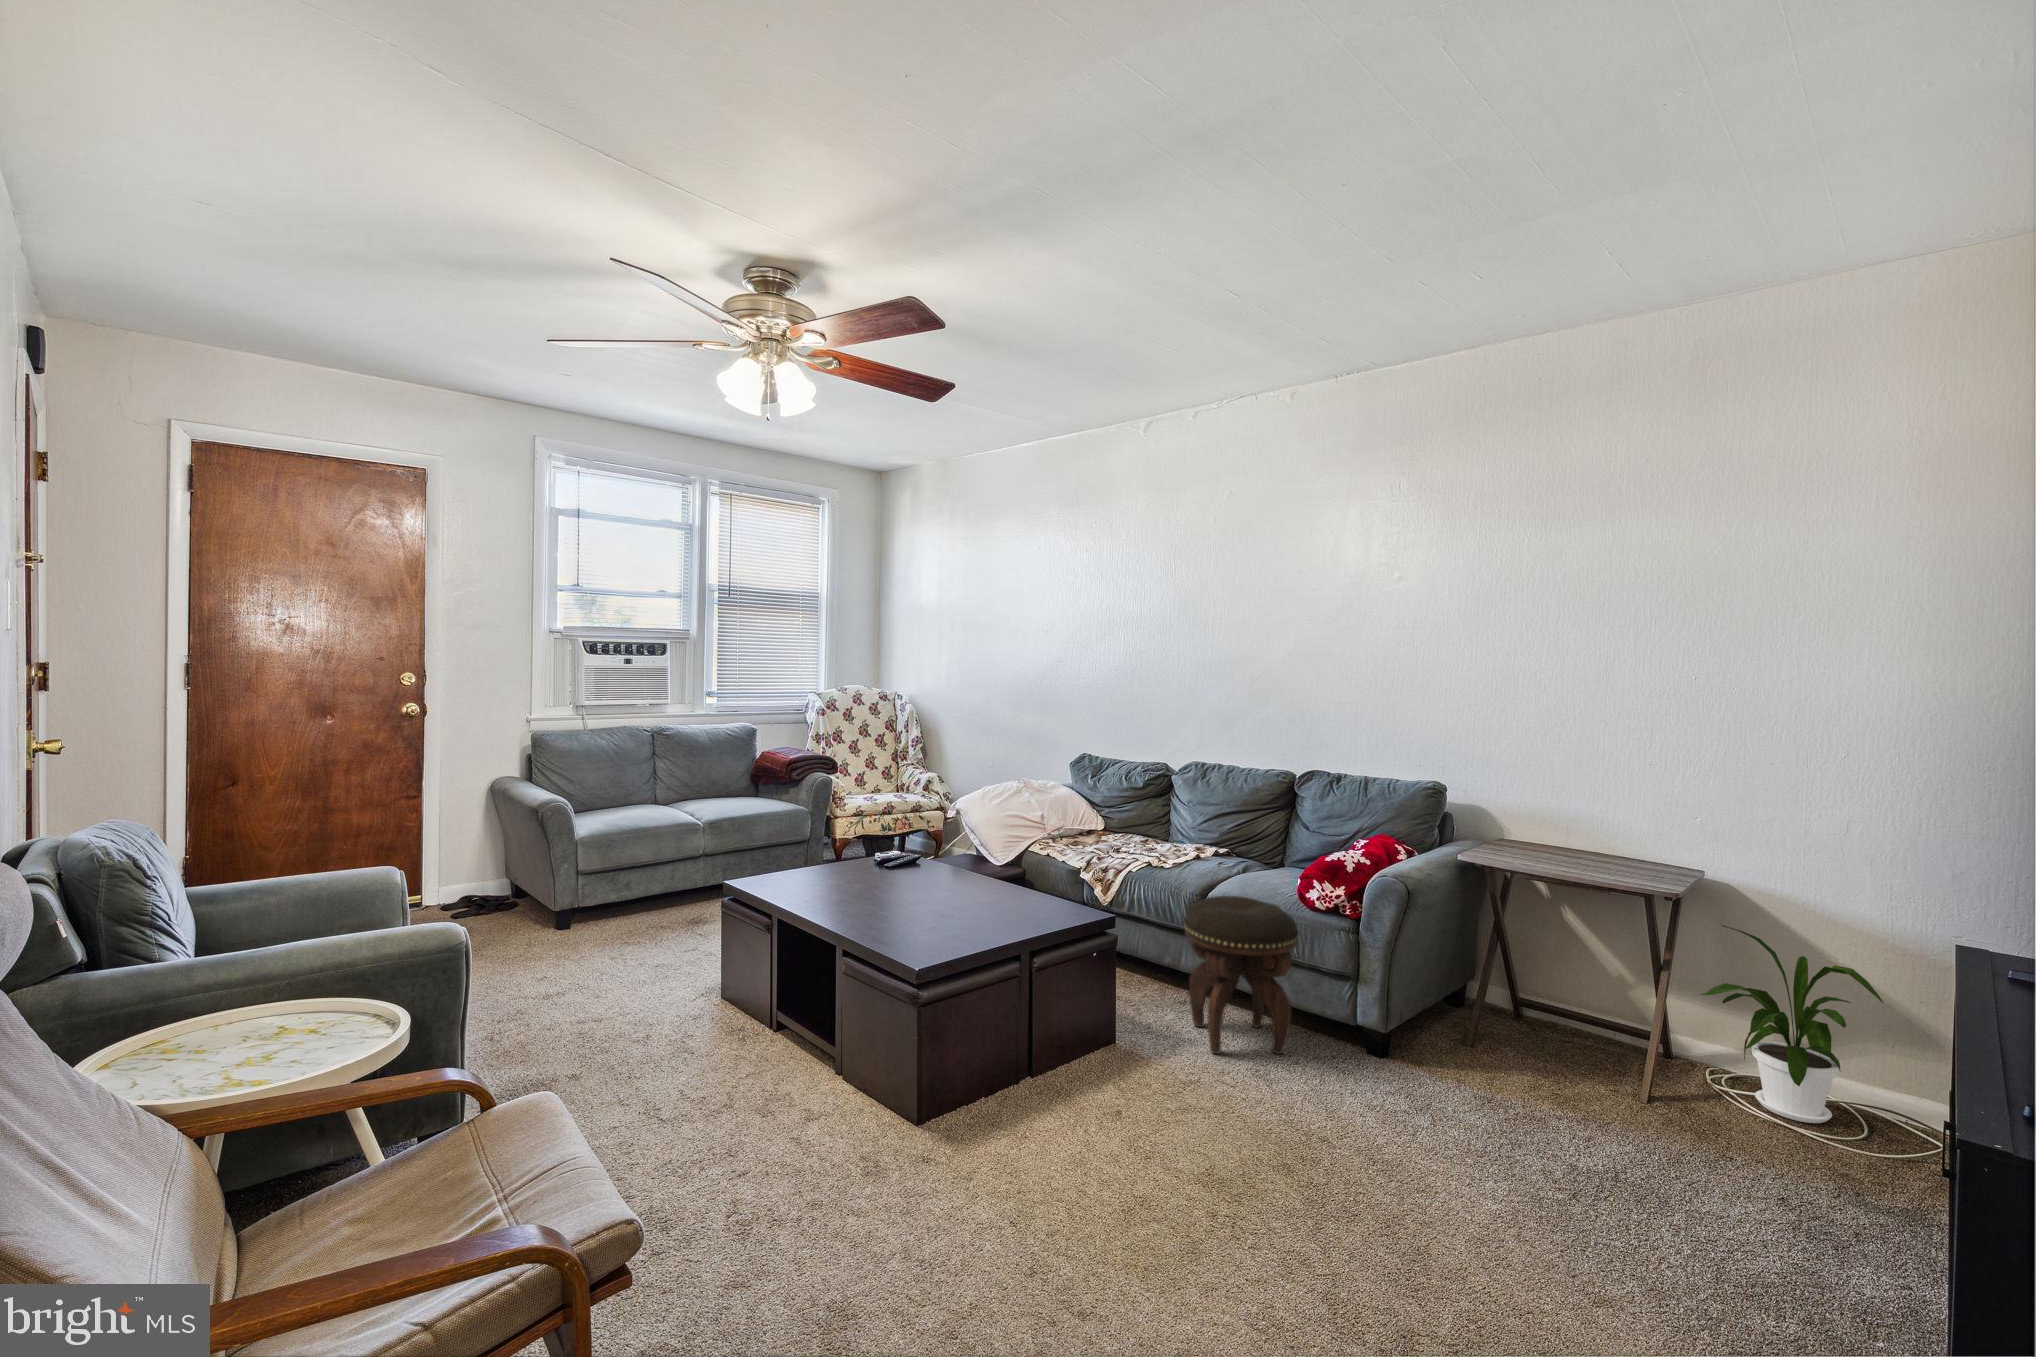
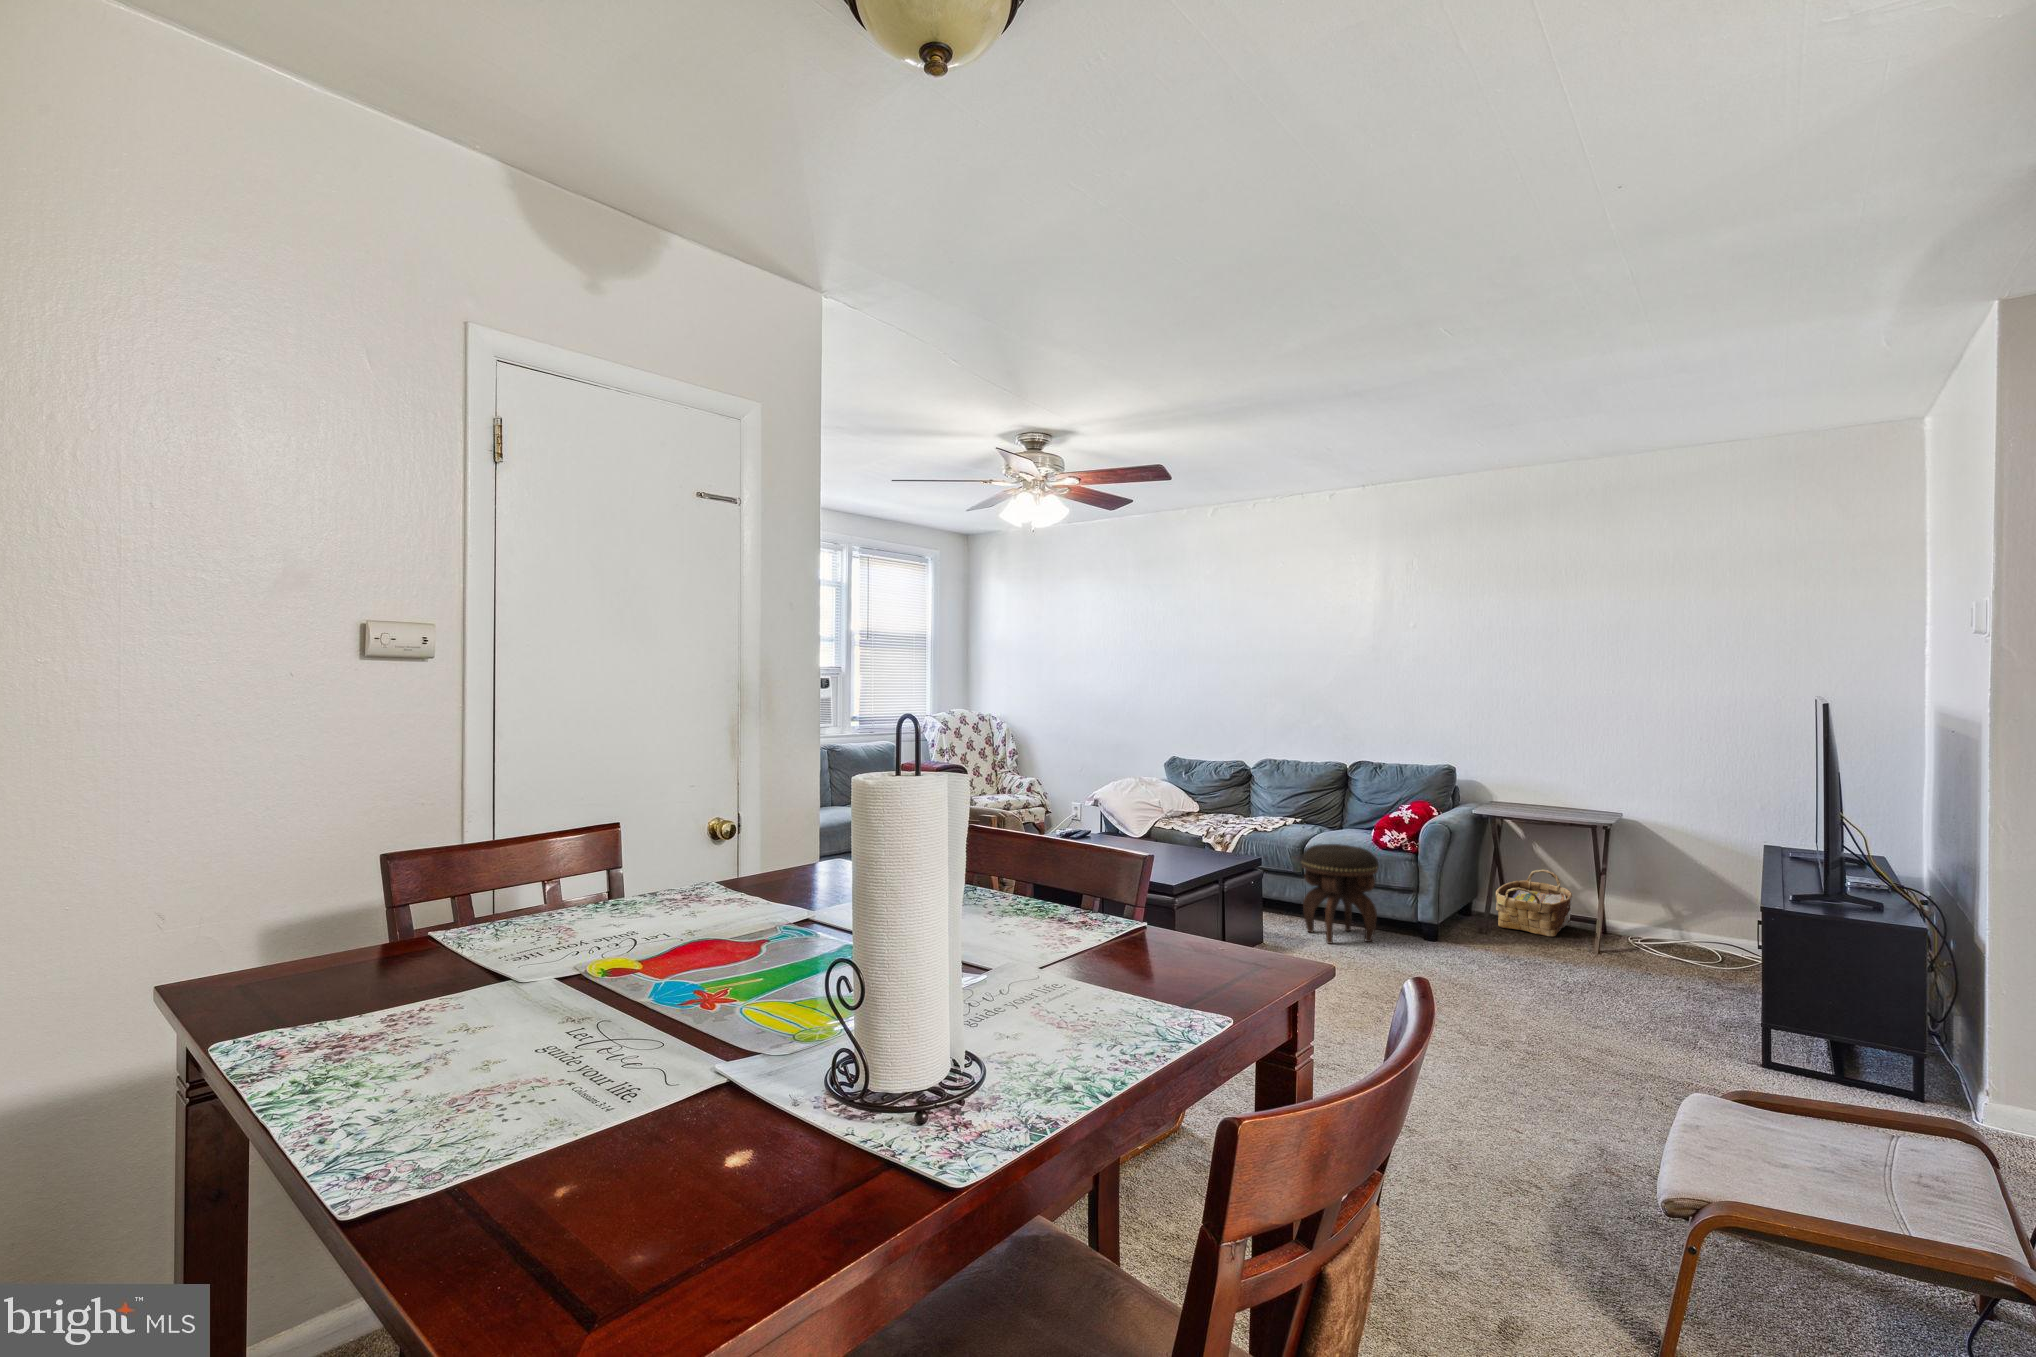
house plant: present [1700,925,1883,1123] -> none [1622,843,1720,955]
woven basket: none [1491,946,1614,1061] -> present [1496,869,1572,937]

